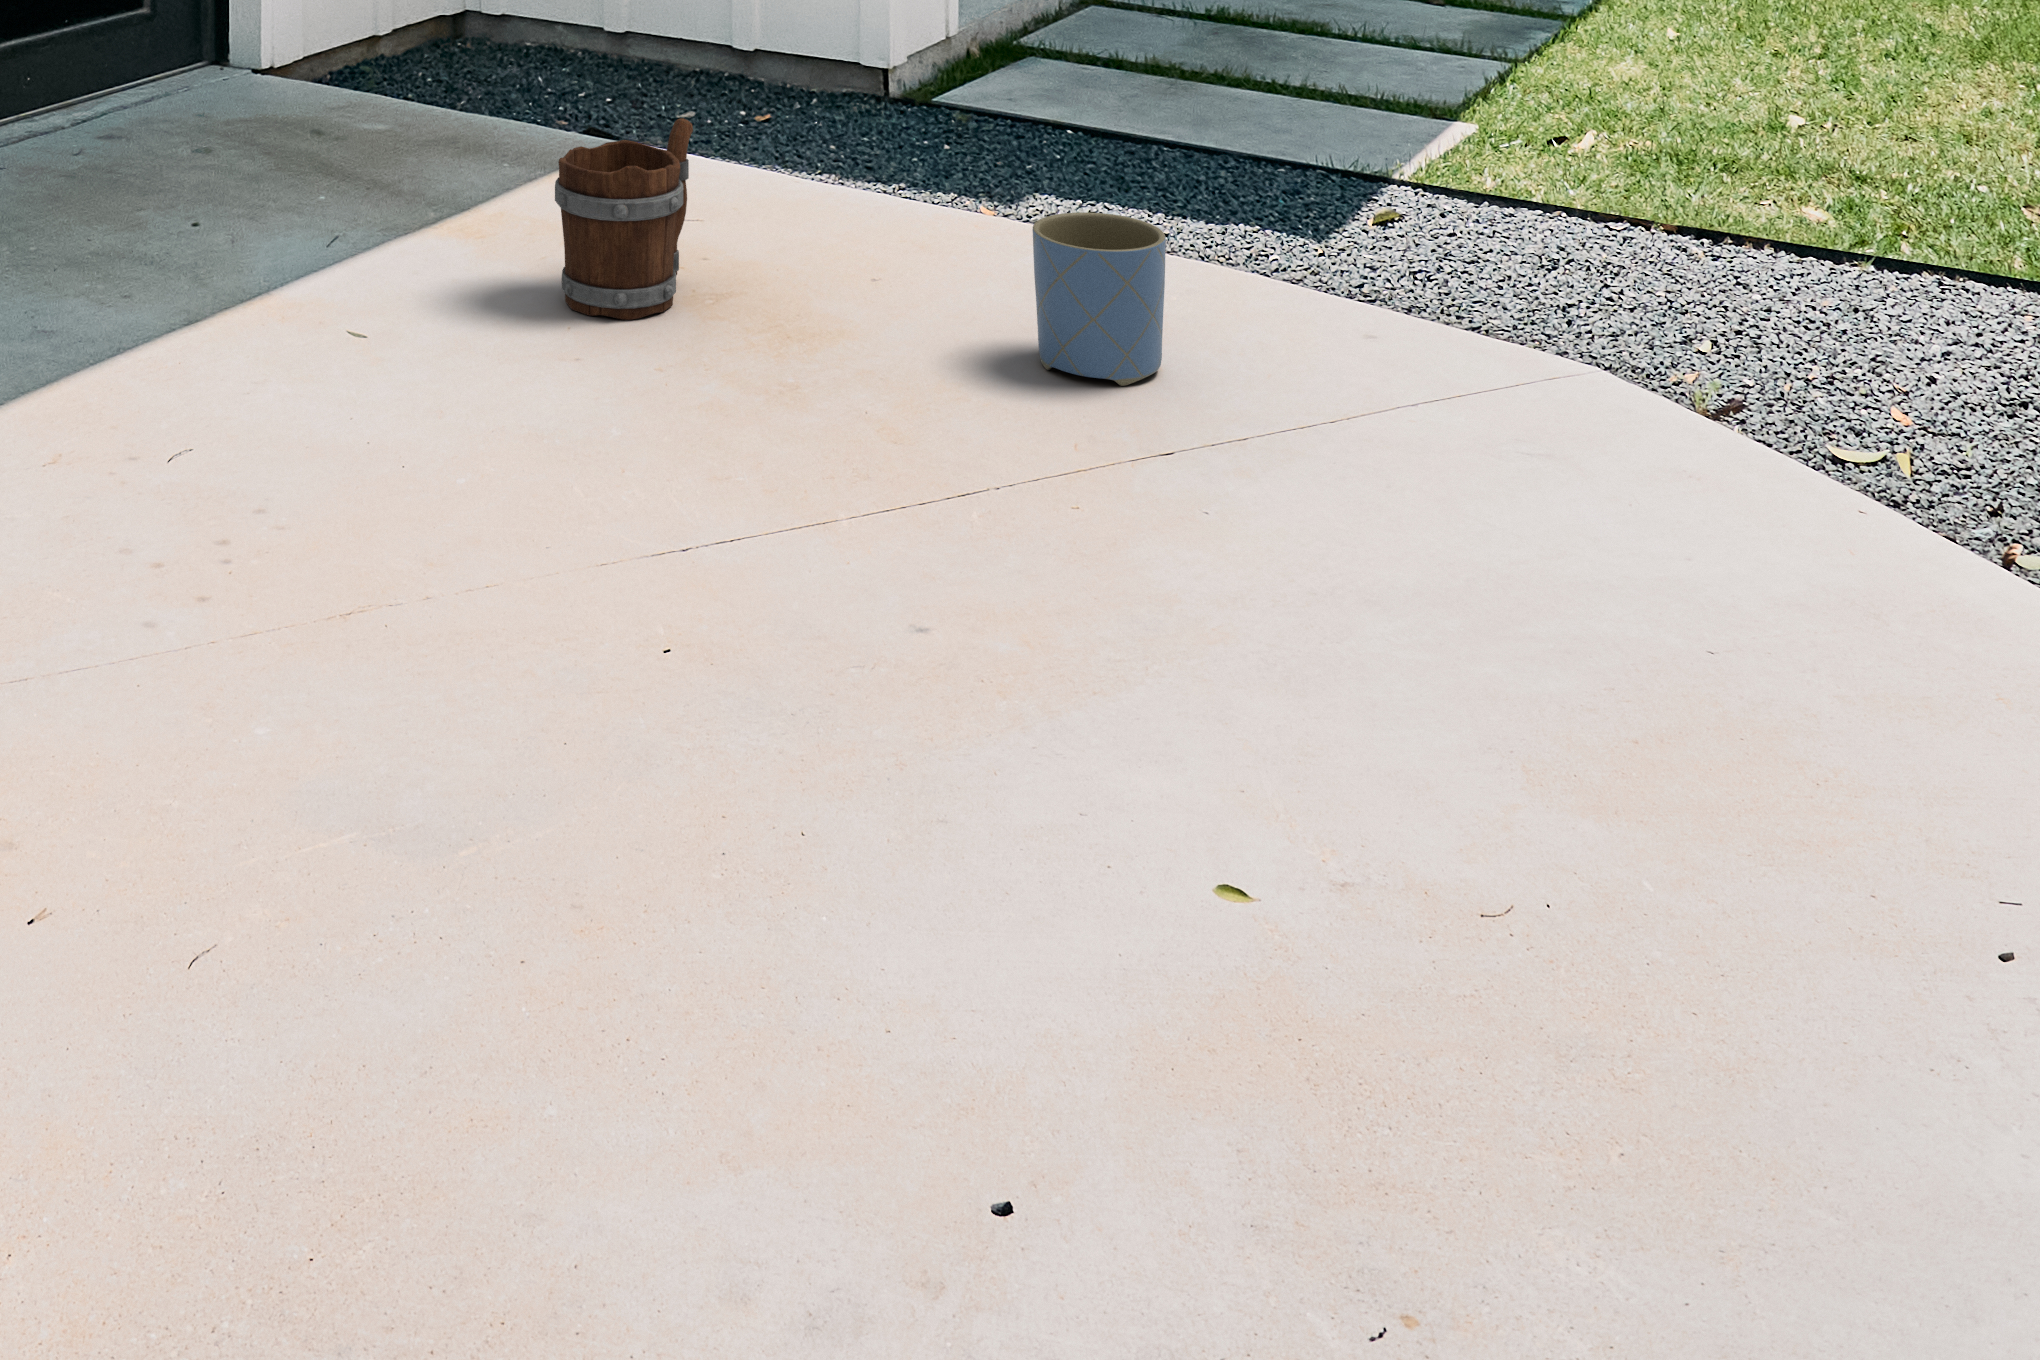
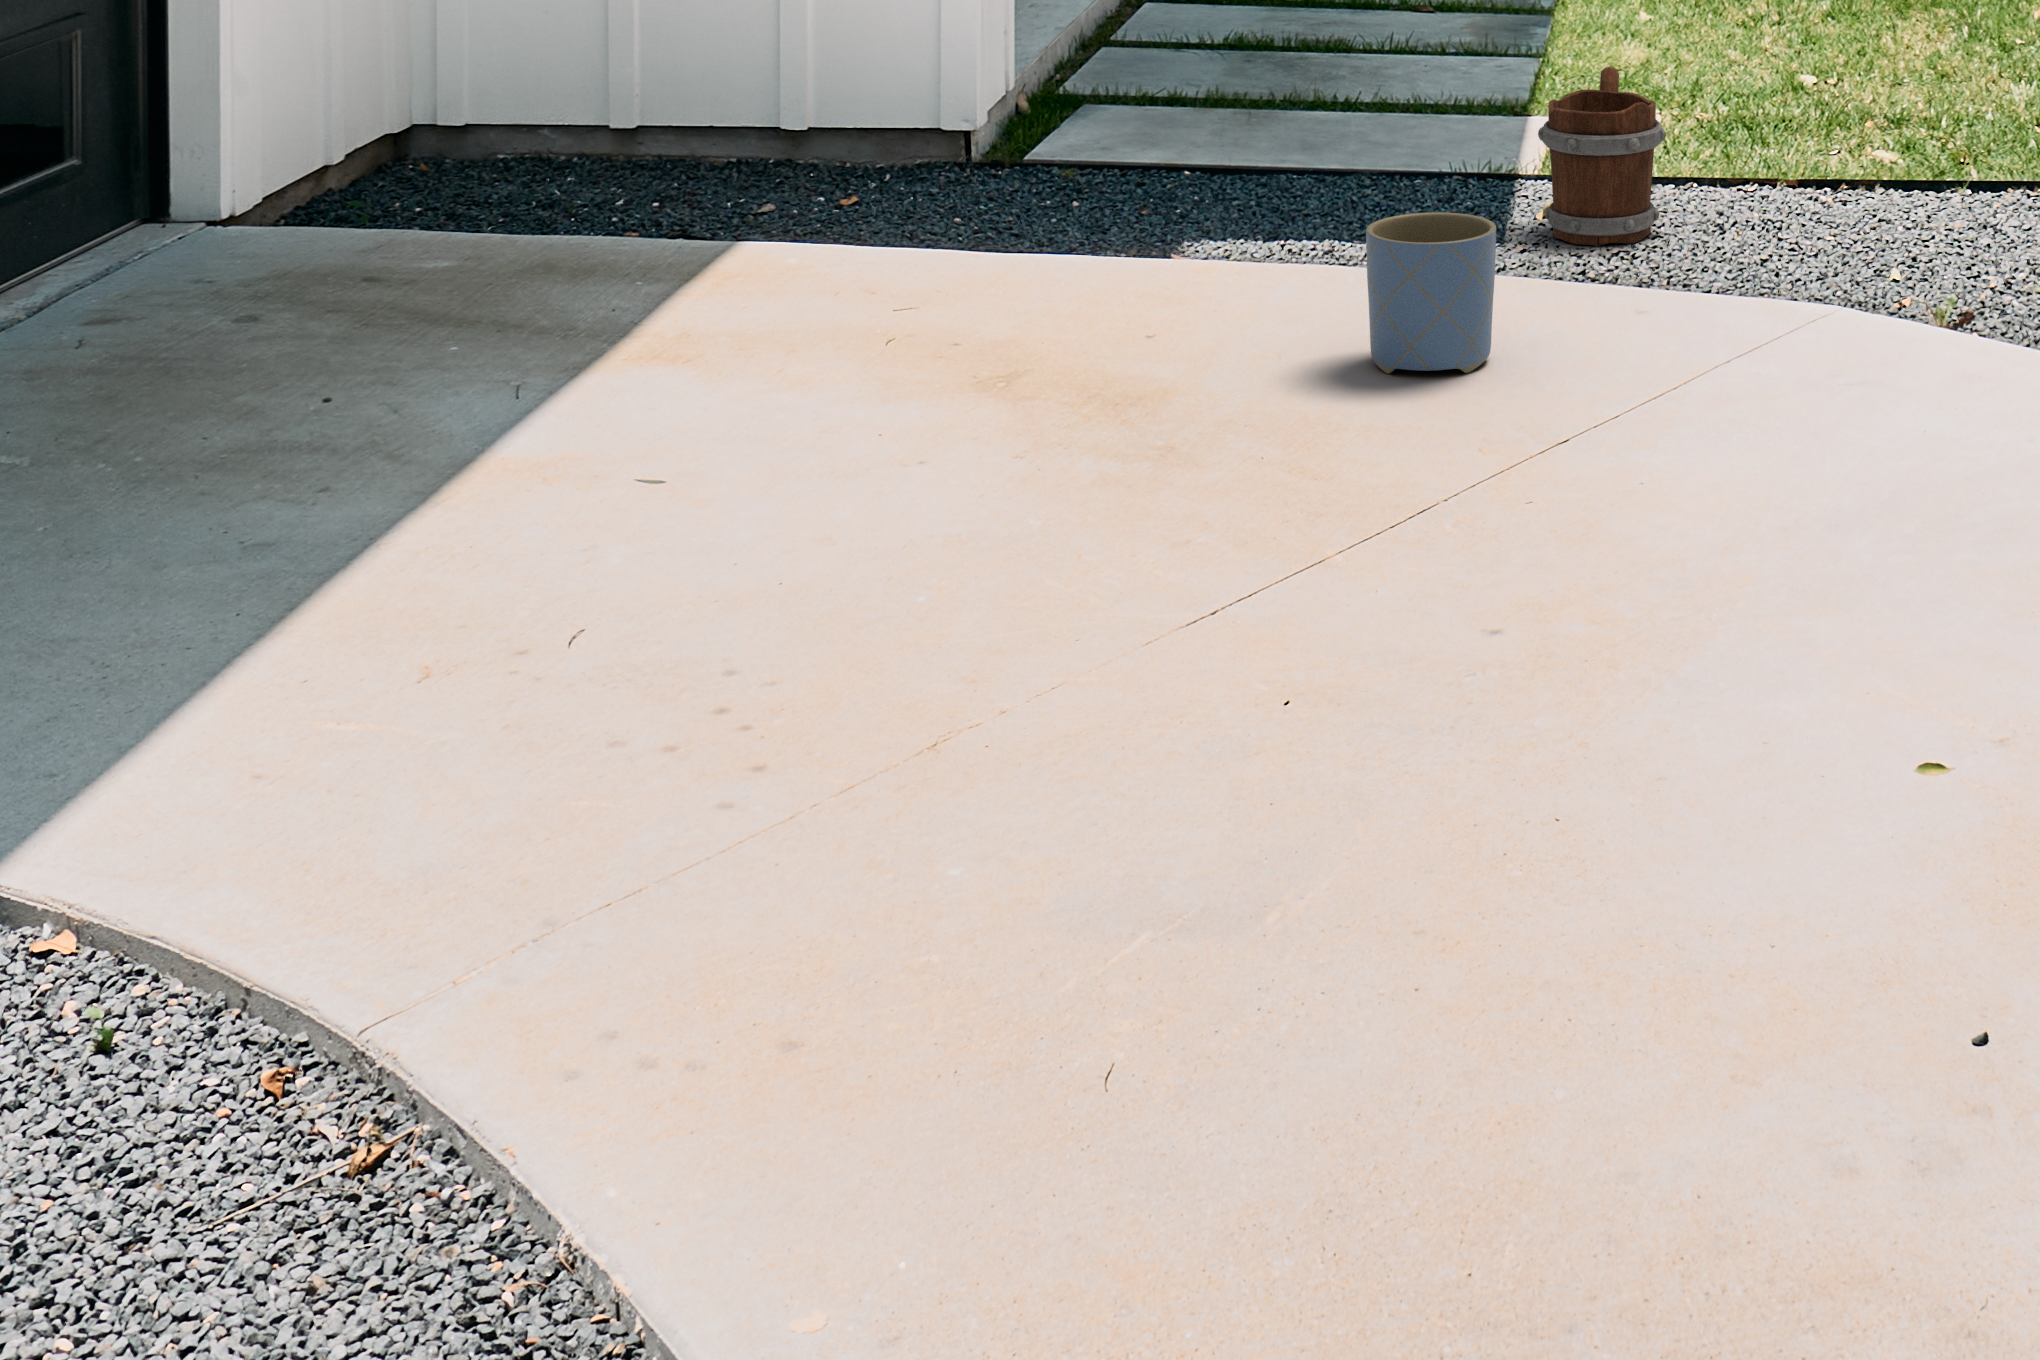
bucket: present [555,118,693,320] -> present [1538,67,1666,246]

